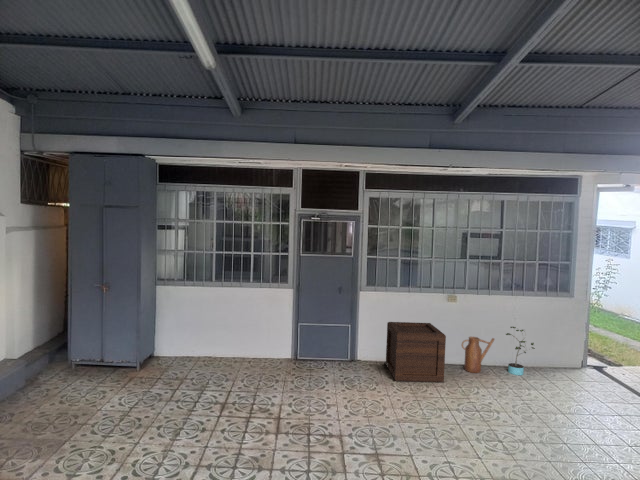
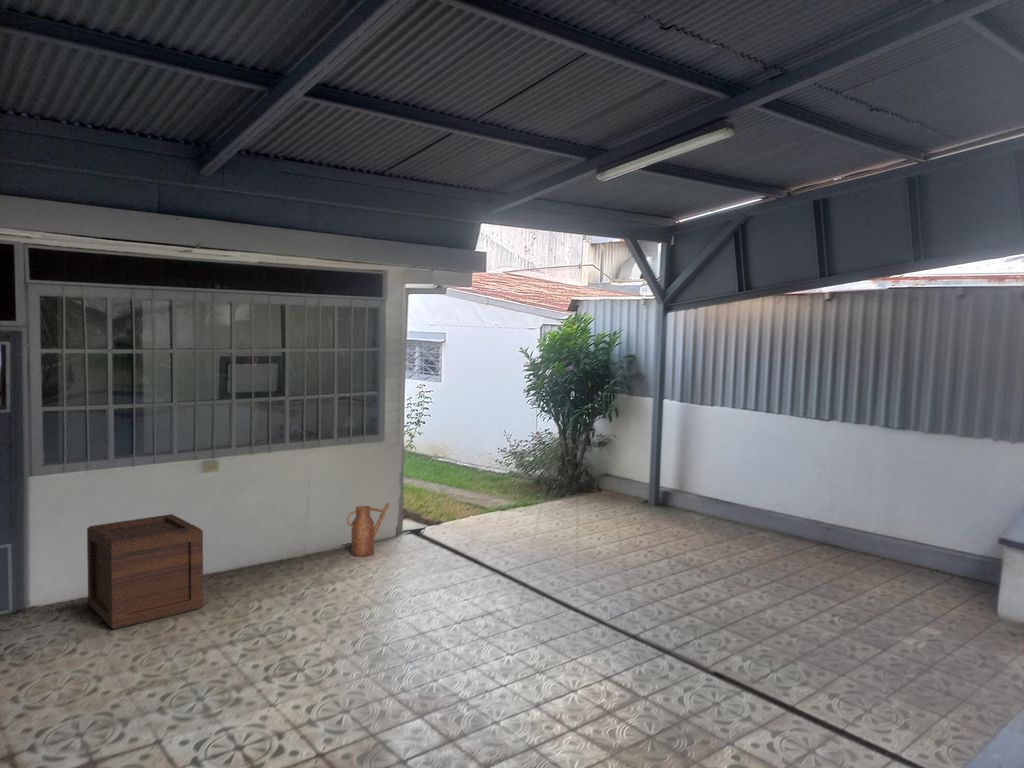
potted plant: present [506,327,535,375] -> none [296,496,338,568]
watering can: present [462,337,494,373] -> present [347,503,389,557]

